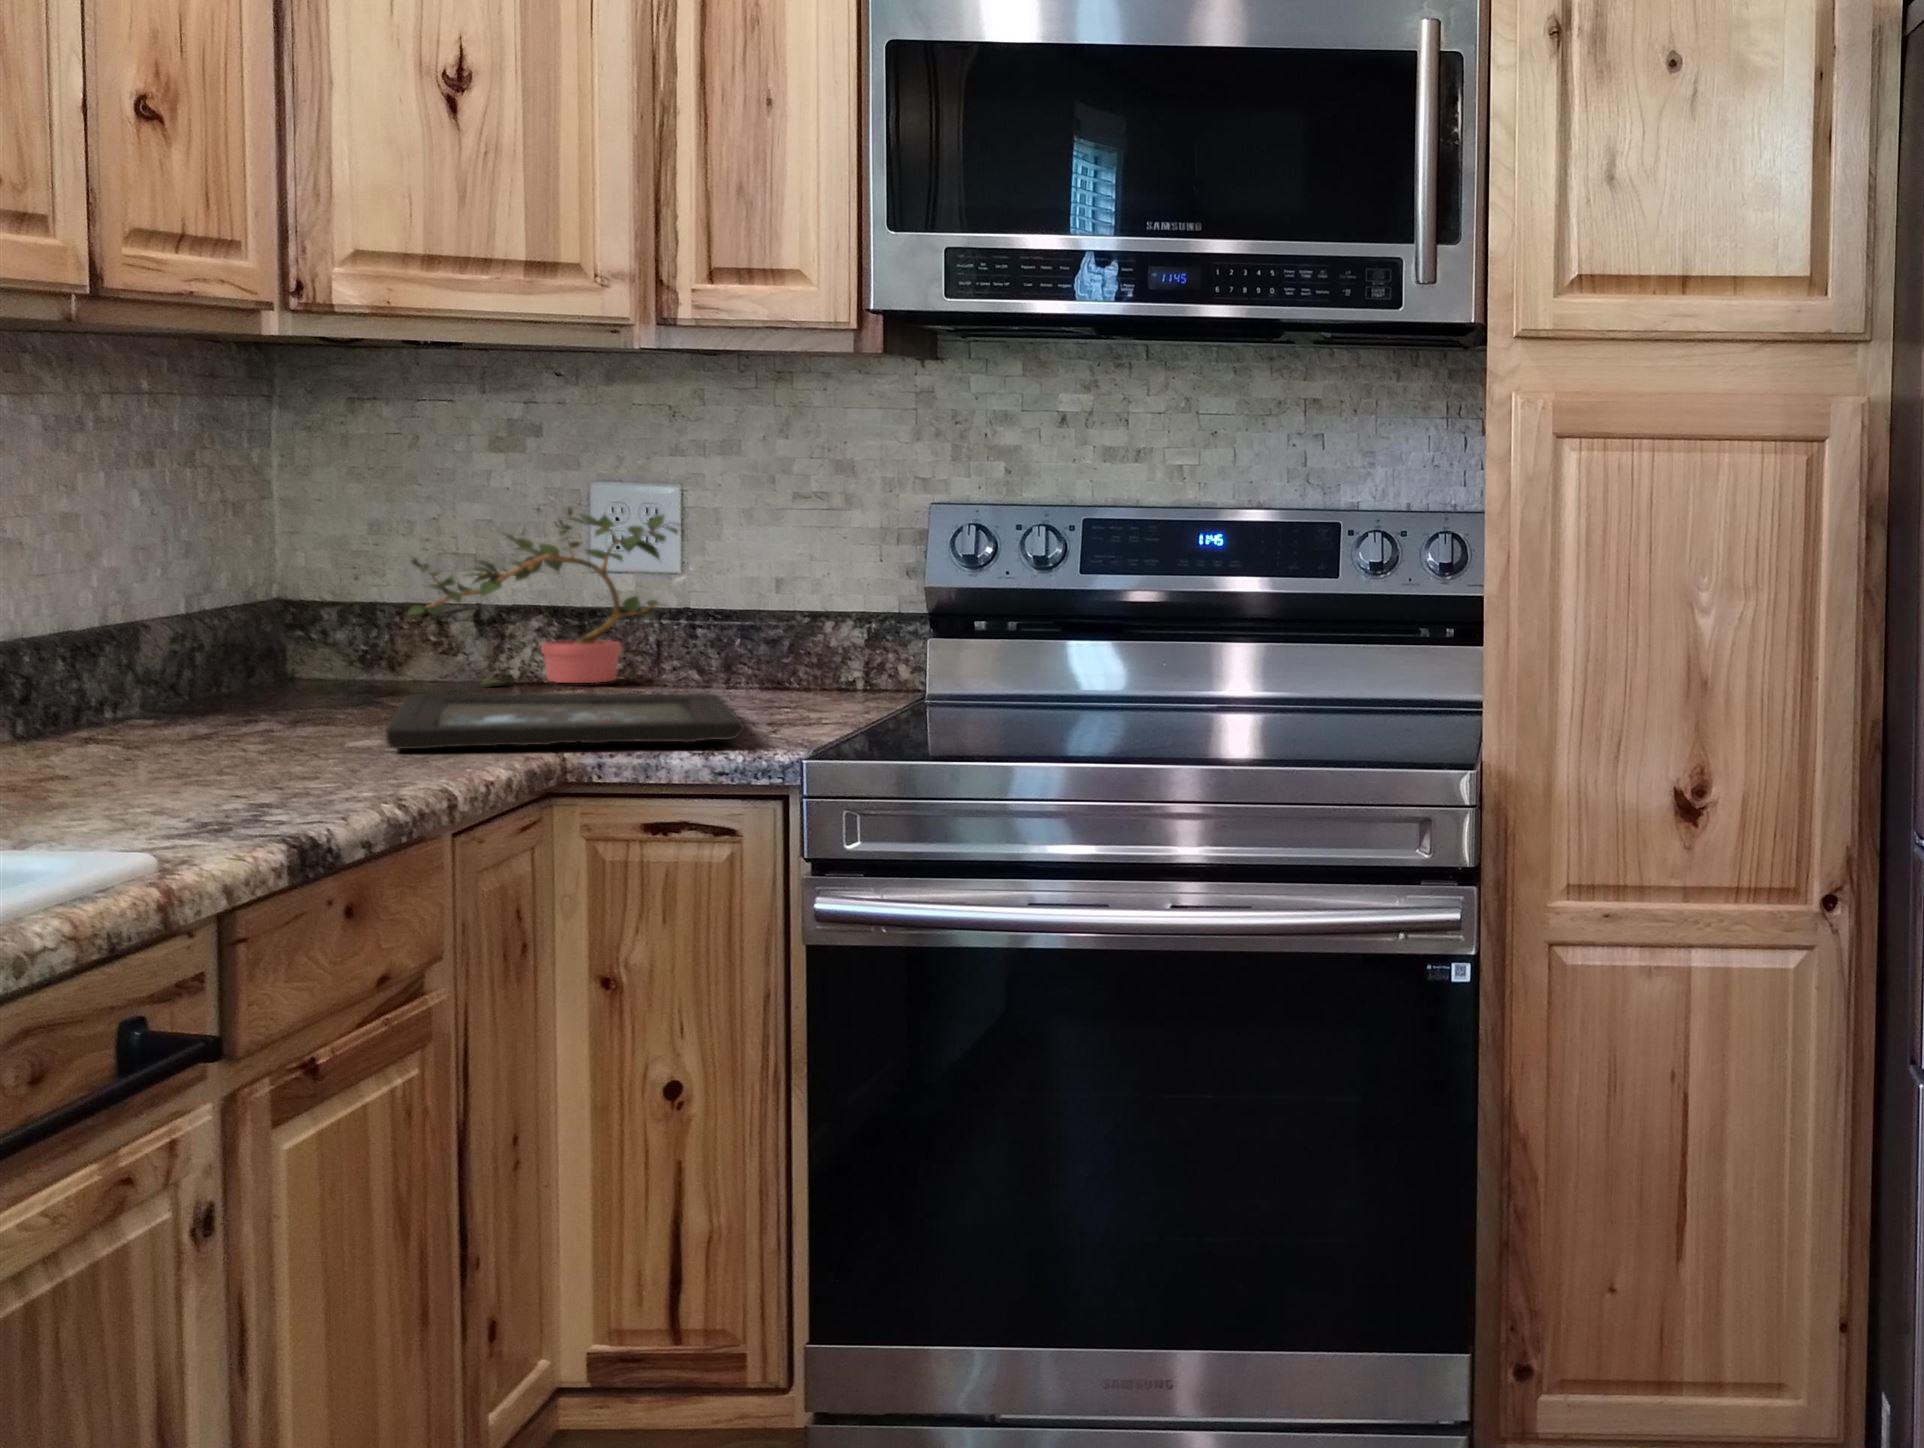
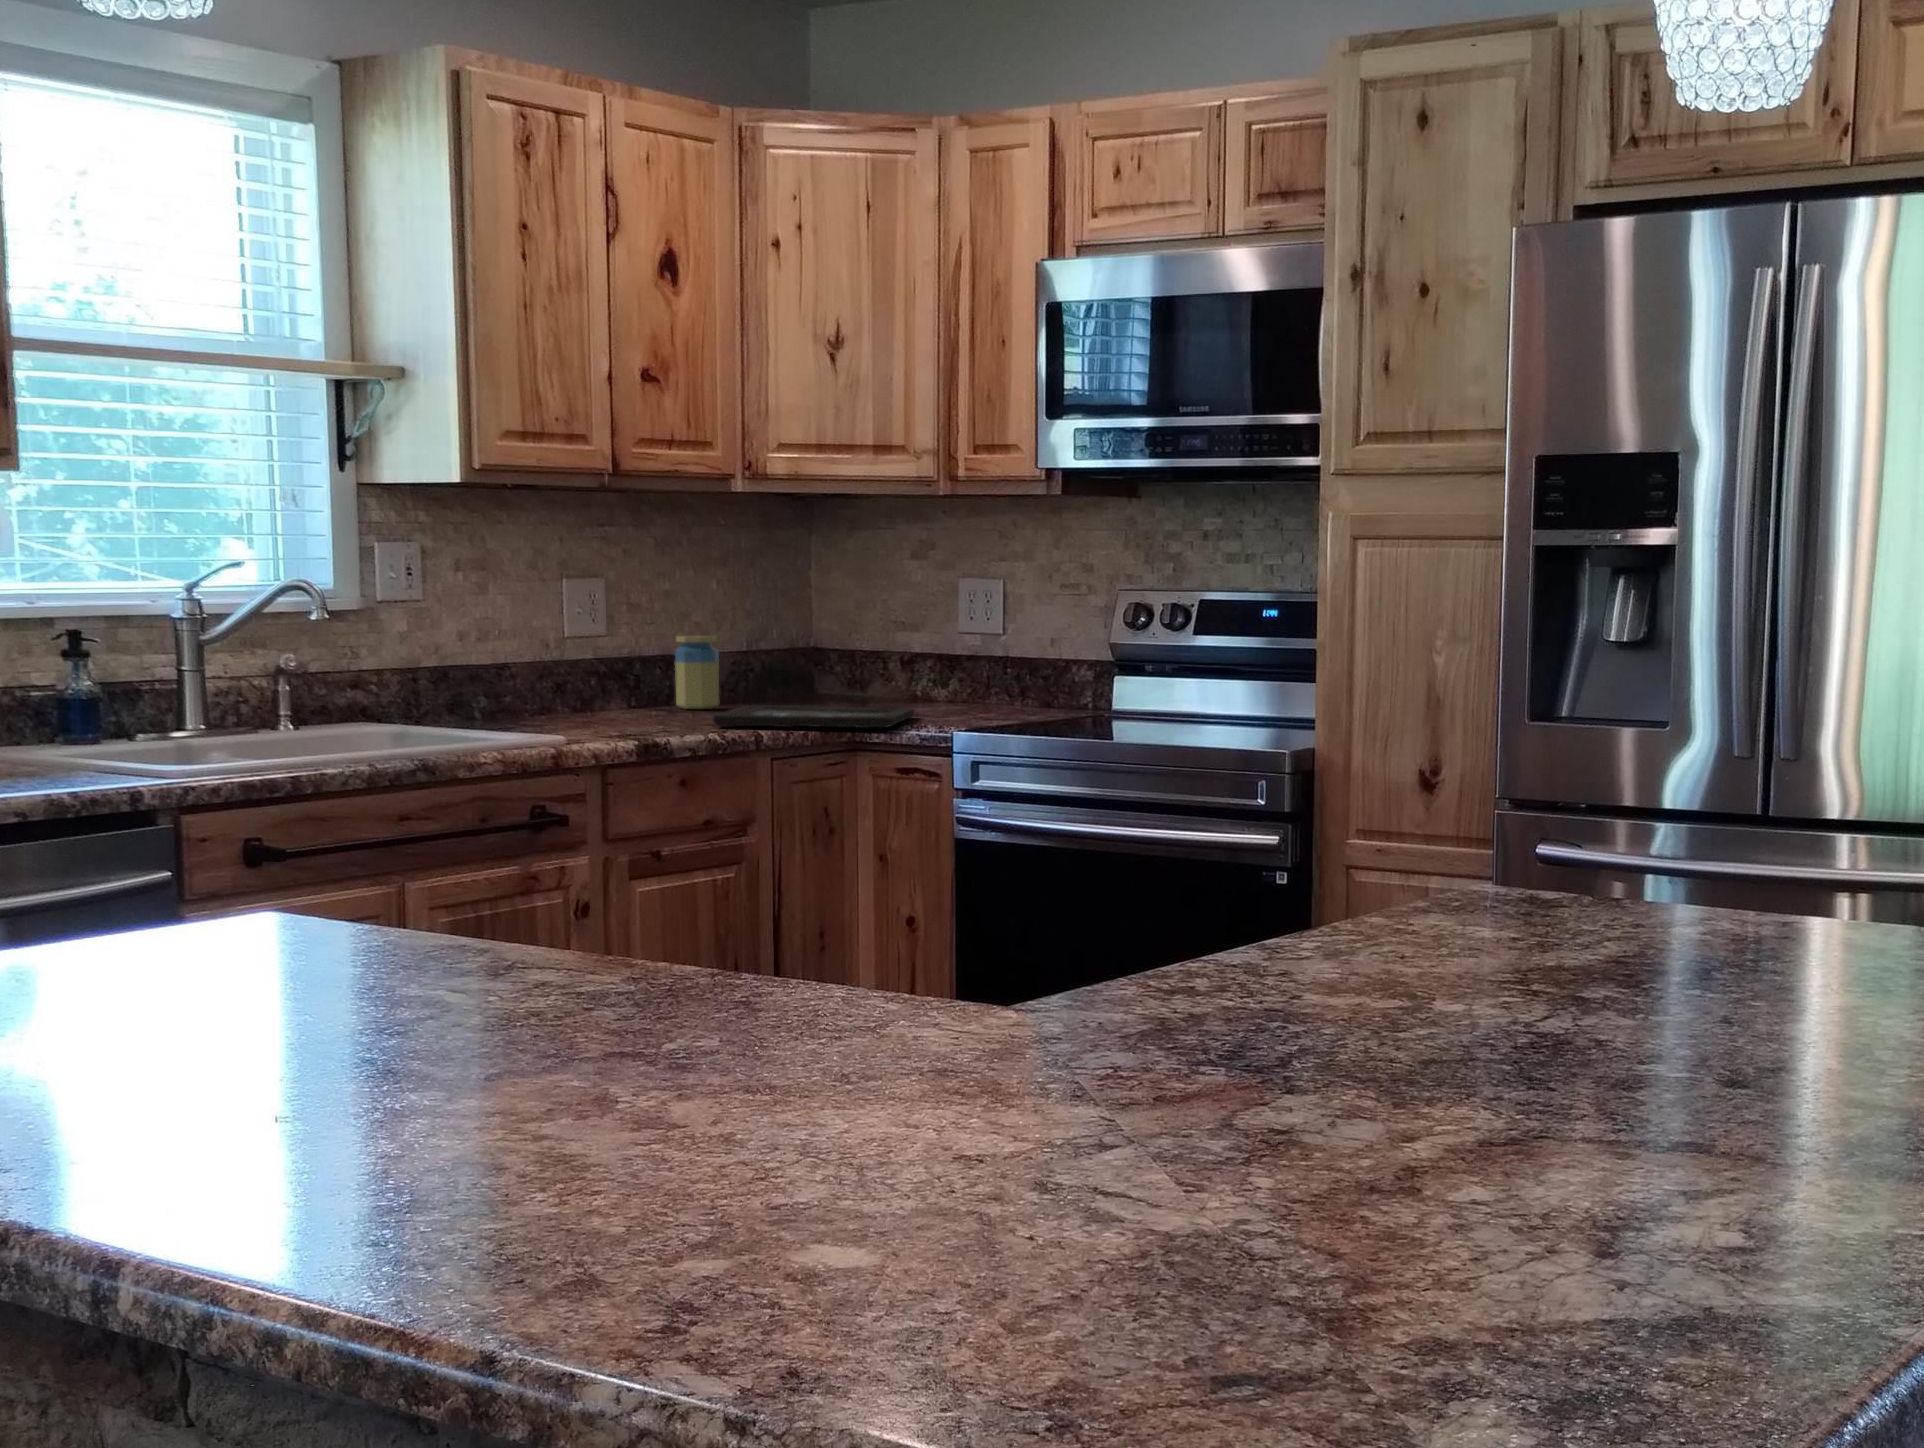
potted plant: present [407,508,678,685] -> none [763,596,924,705]
jar: none [251,574,337,704] -> present [675,636,719,709]

